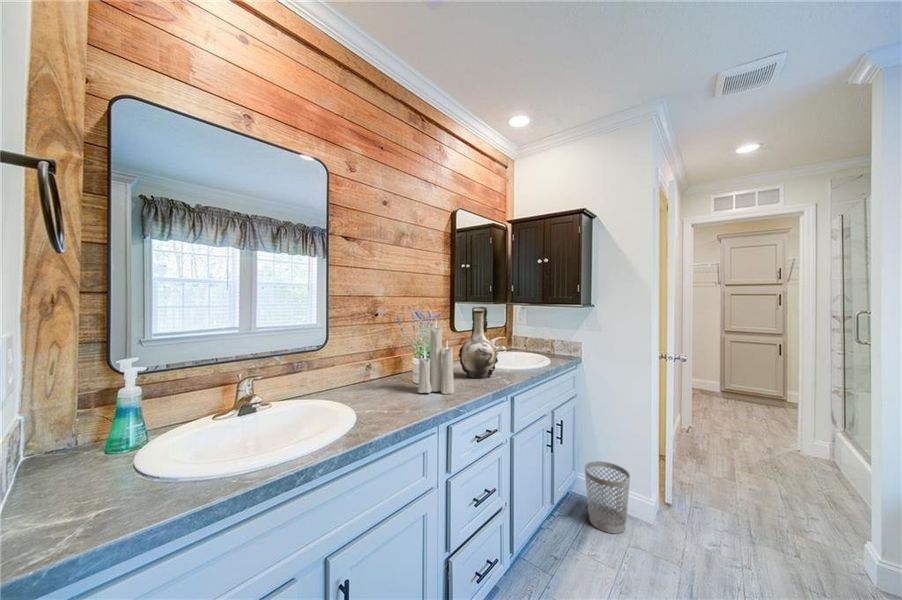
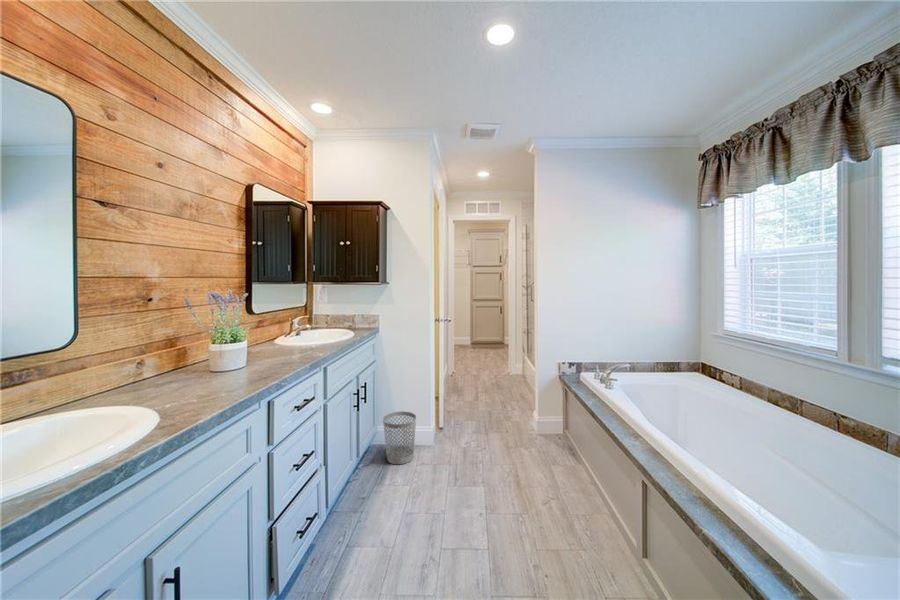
decorative vase: present [459,307,498,378] -> none [265,287,308,357]
candle: present [418,320,454,394] -> none [225,296,269,377]

